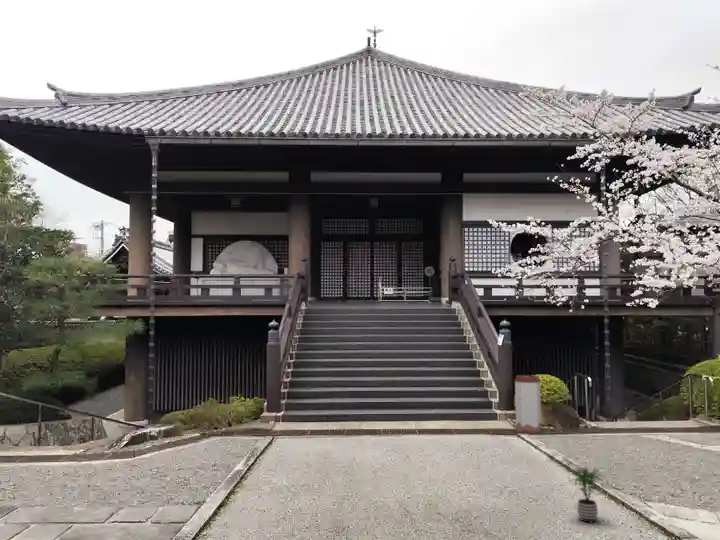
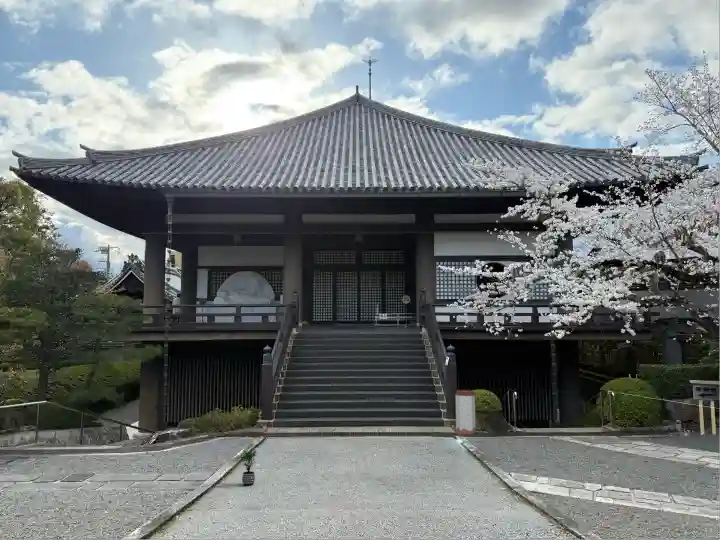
potted plant: present [569,468,600,522] -> present [236,450,256,486]

